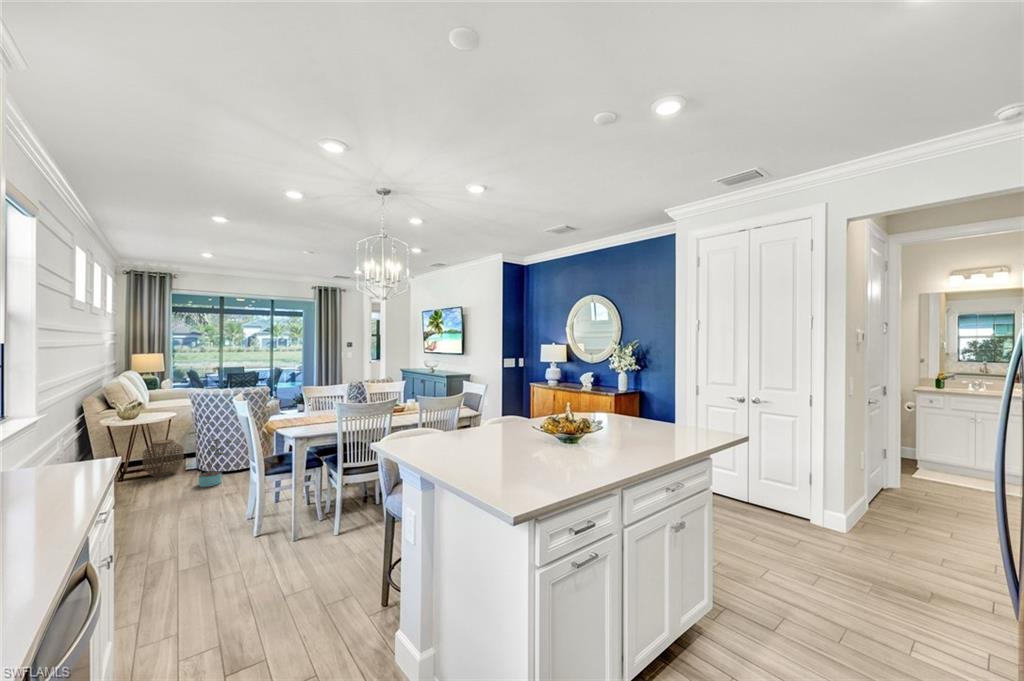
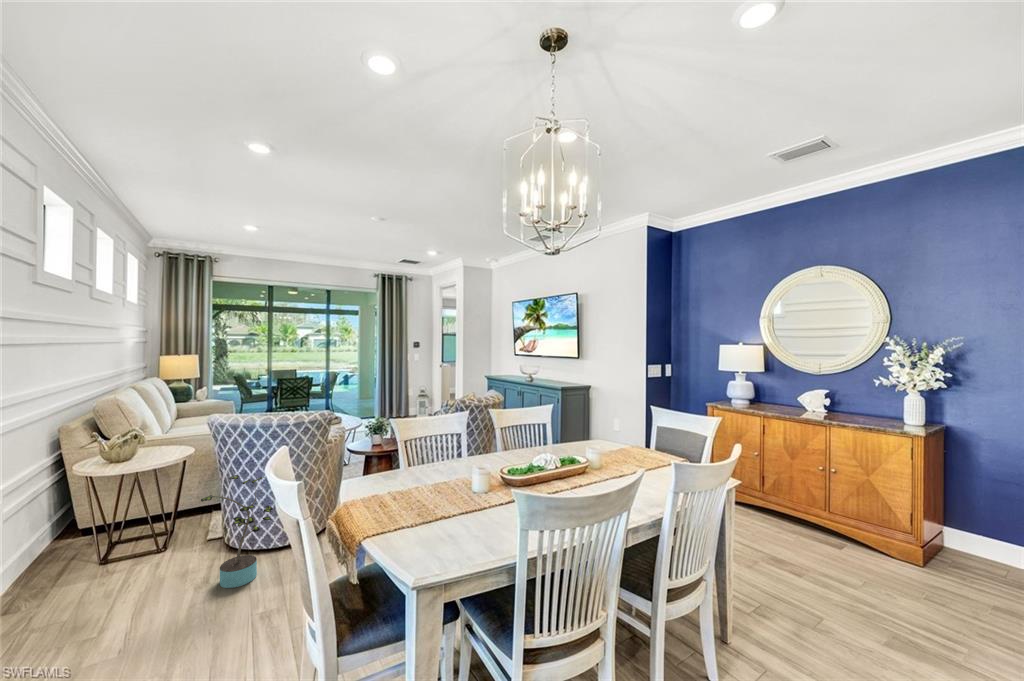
woven basket: present [143,439,184,477] -> none [141,494,204,556]

